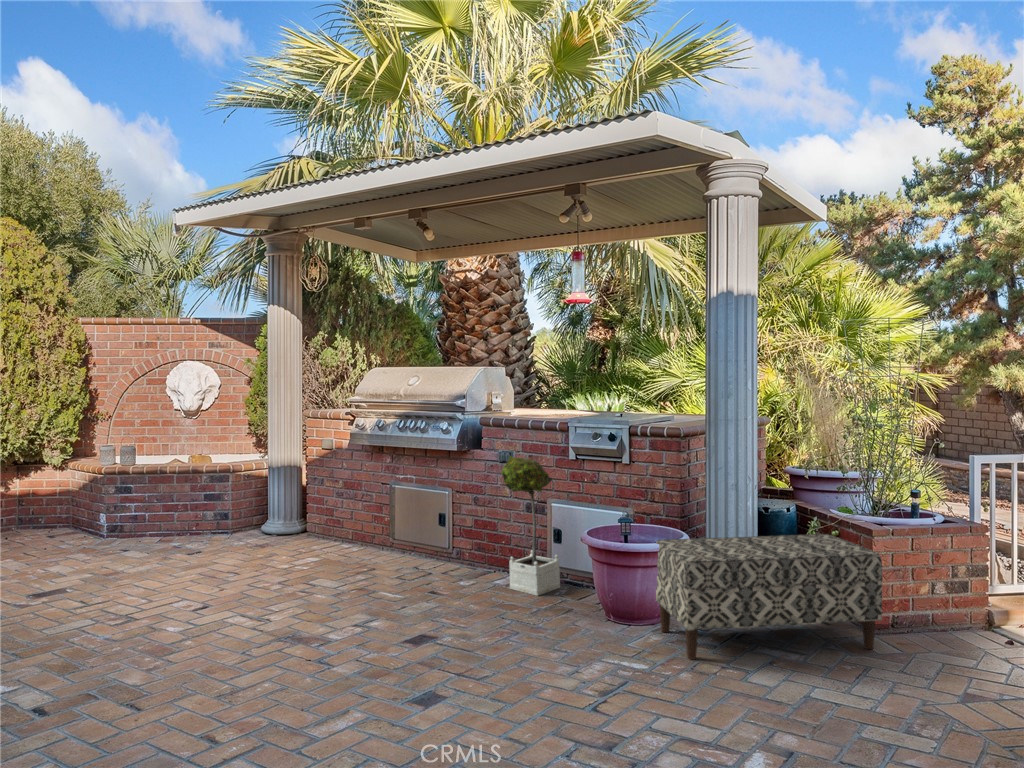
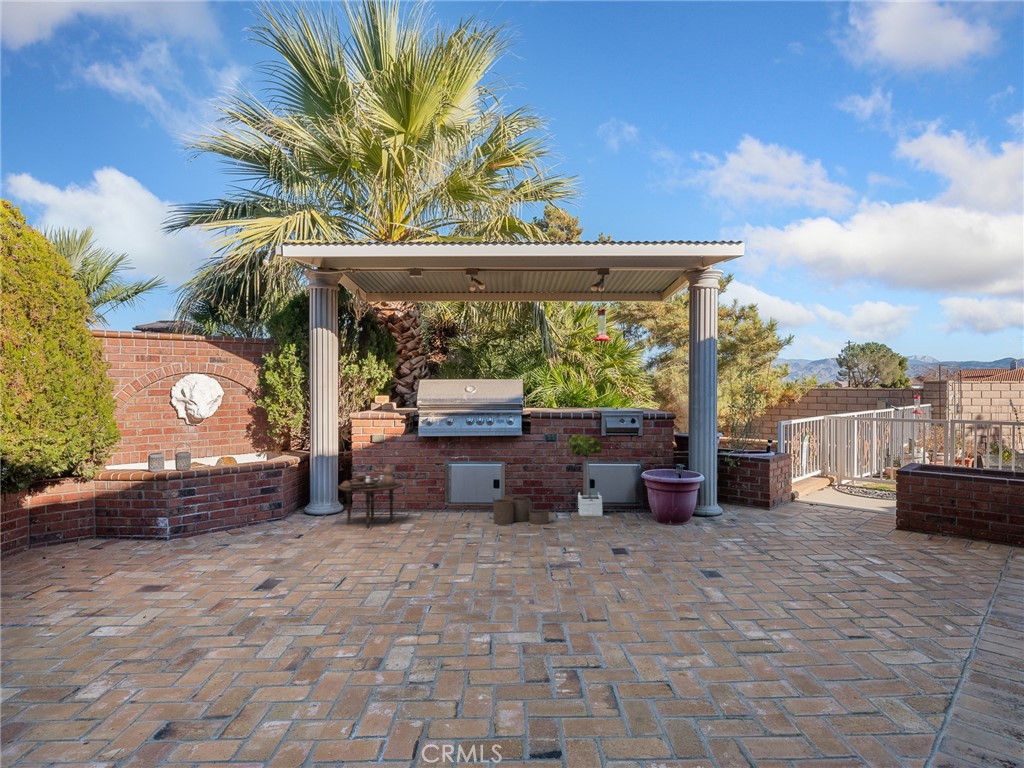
side table: none [240,478,326,555] -> present [337,464,403,528]
woven basket: none [377,533,457,592] -> present [493,494,549,524]
bench: present [656,534,883,660] -> none [687,462,772,522]

